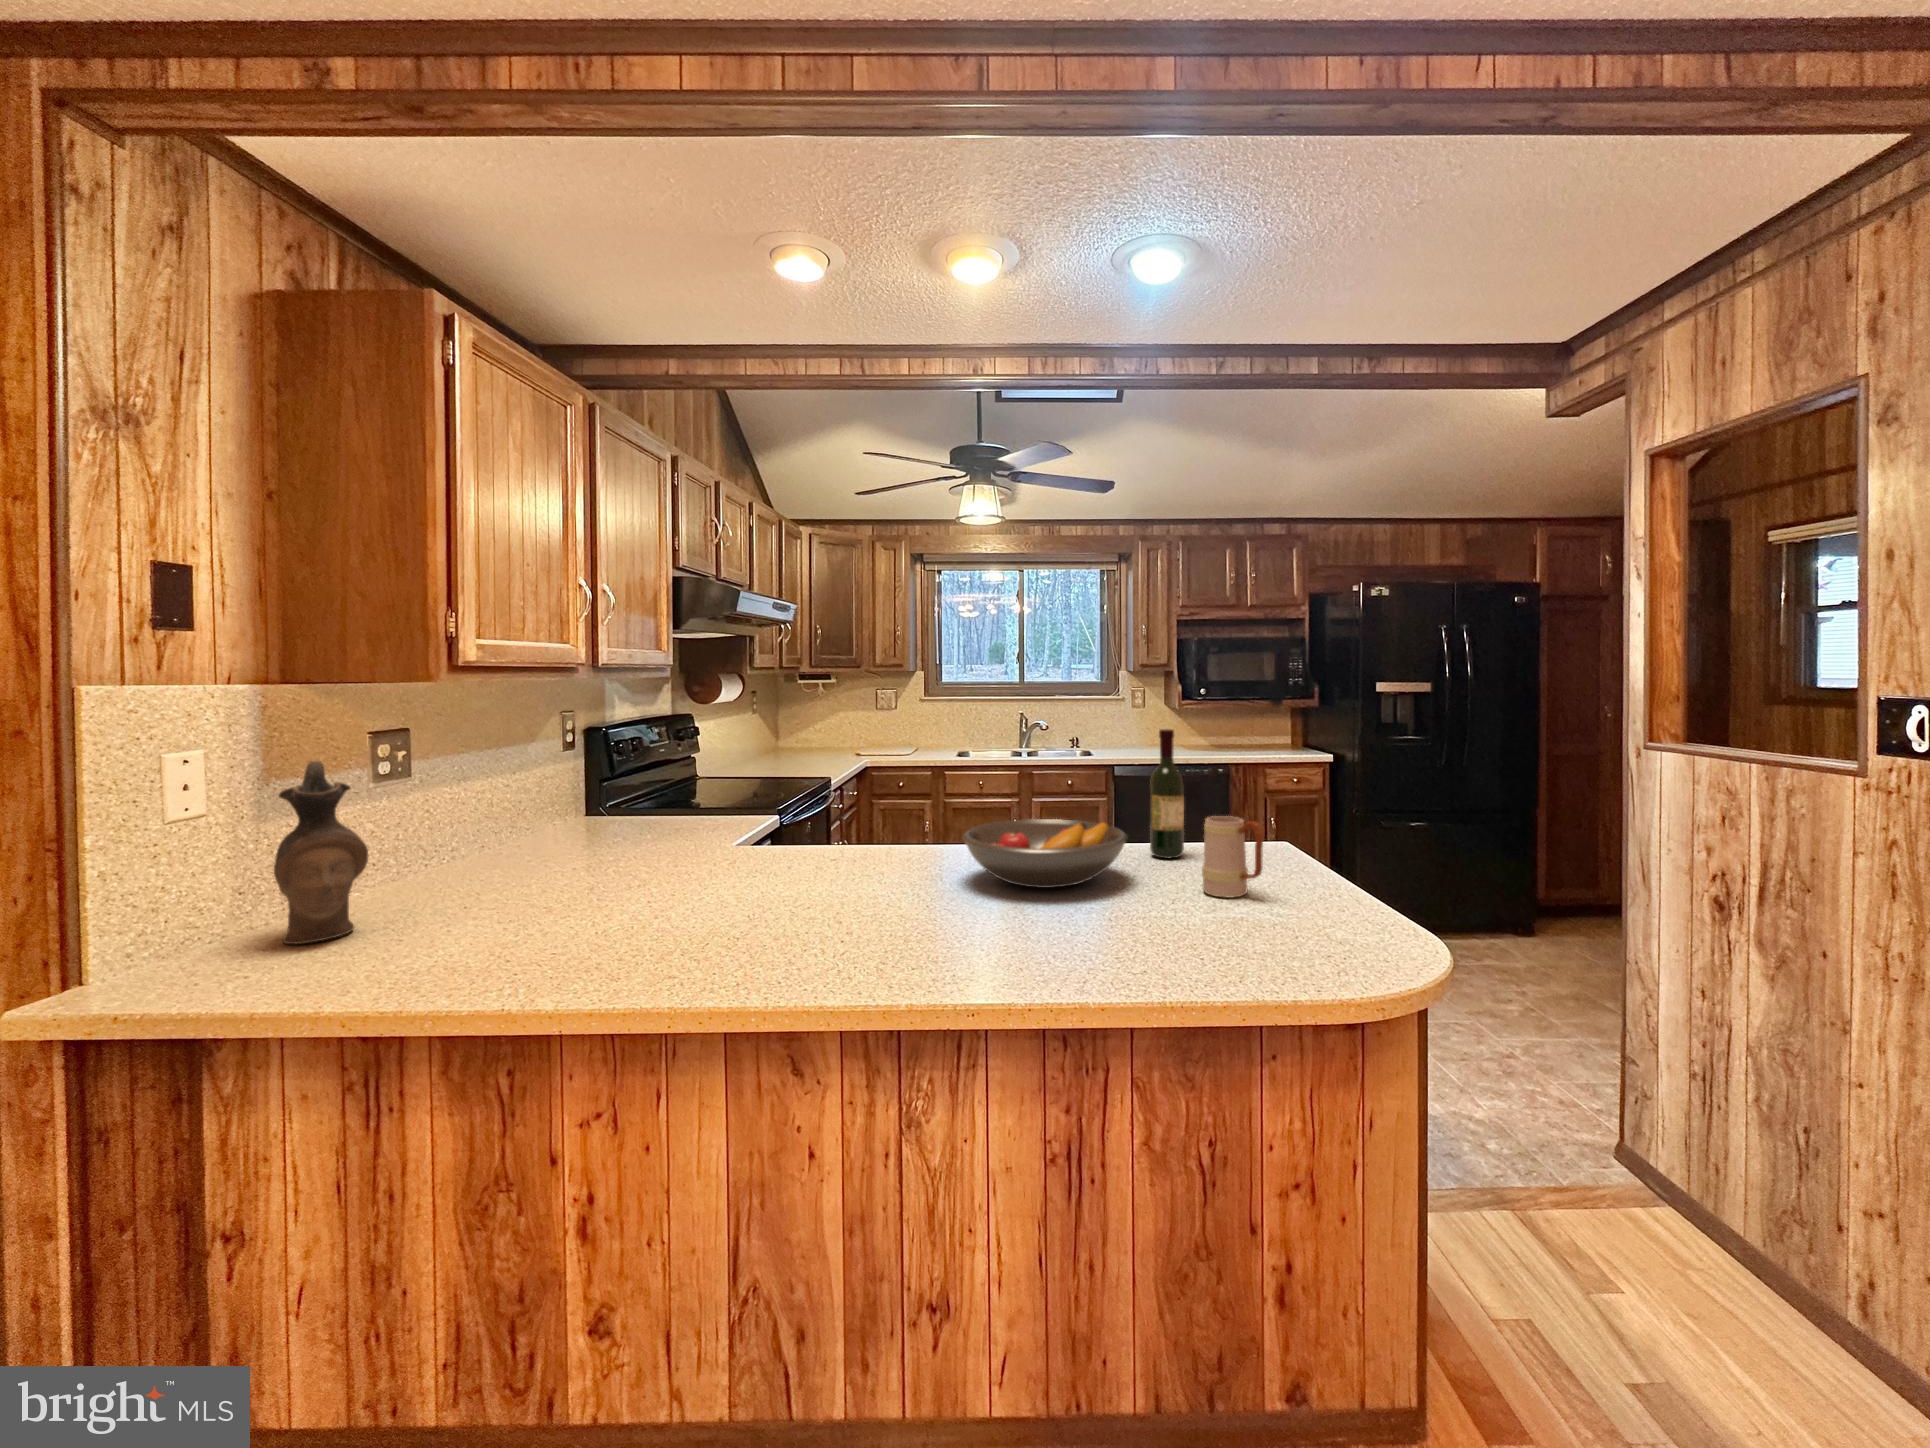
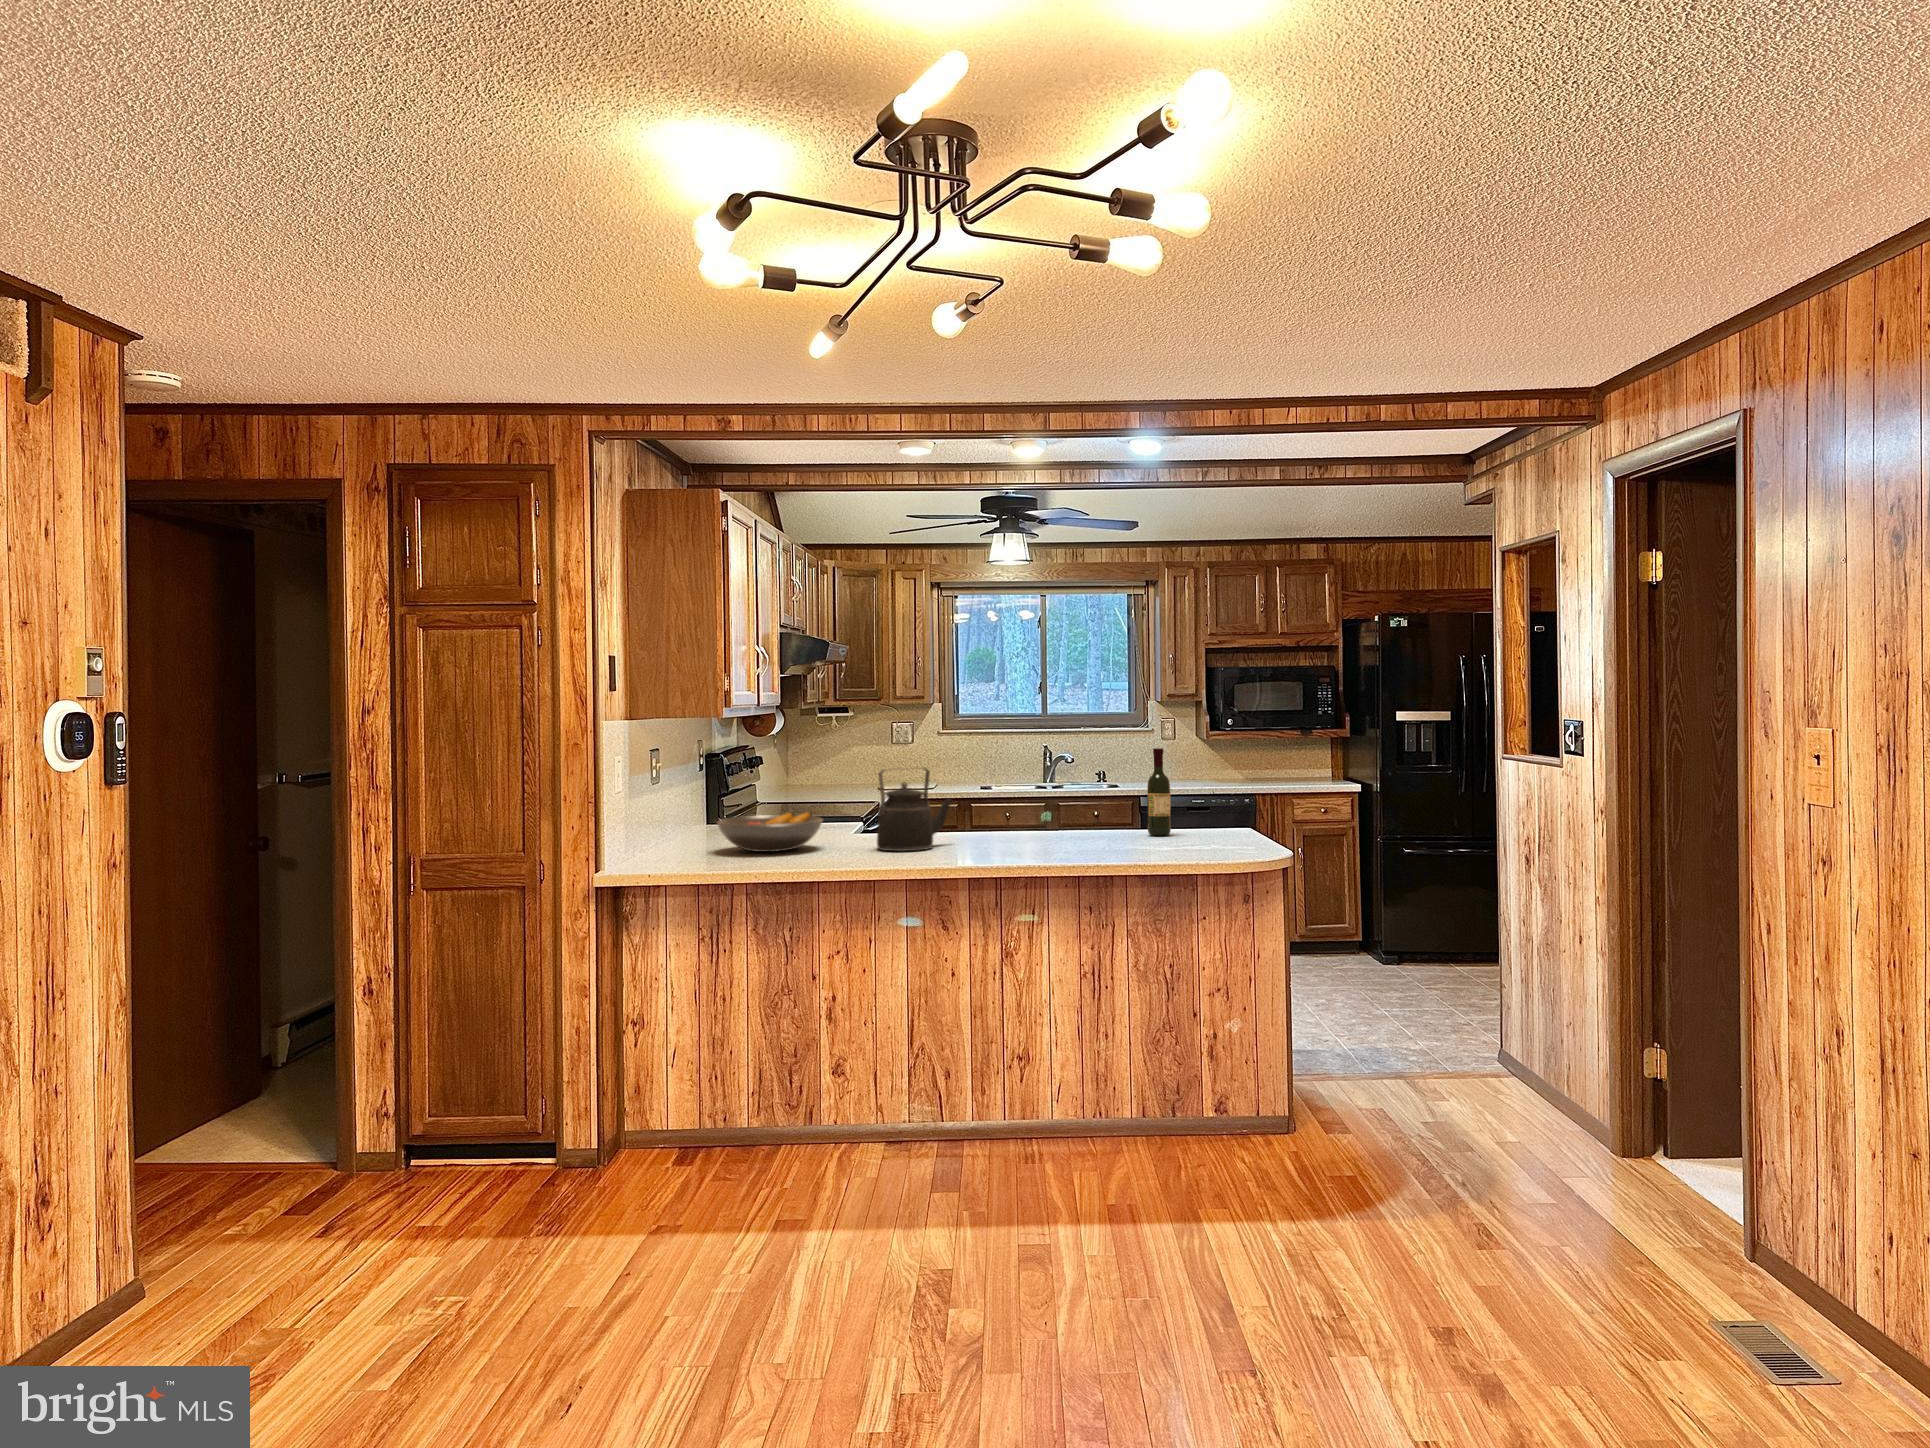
kettle: none [724,759,857,900] -> present [877,768,952,851]
ceramic pitcher: present [274,761,368,944] -> none [652,766,695,865]
mug: present [1202,816,1263,898] -> none [1174,800,1208,847]
fruit bowl: present [963,819,1128,888] -> present [717,812,823,852]

